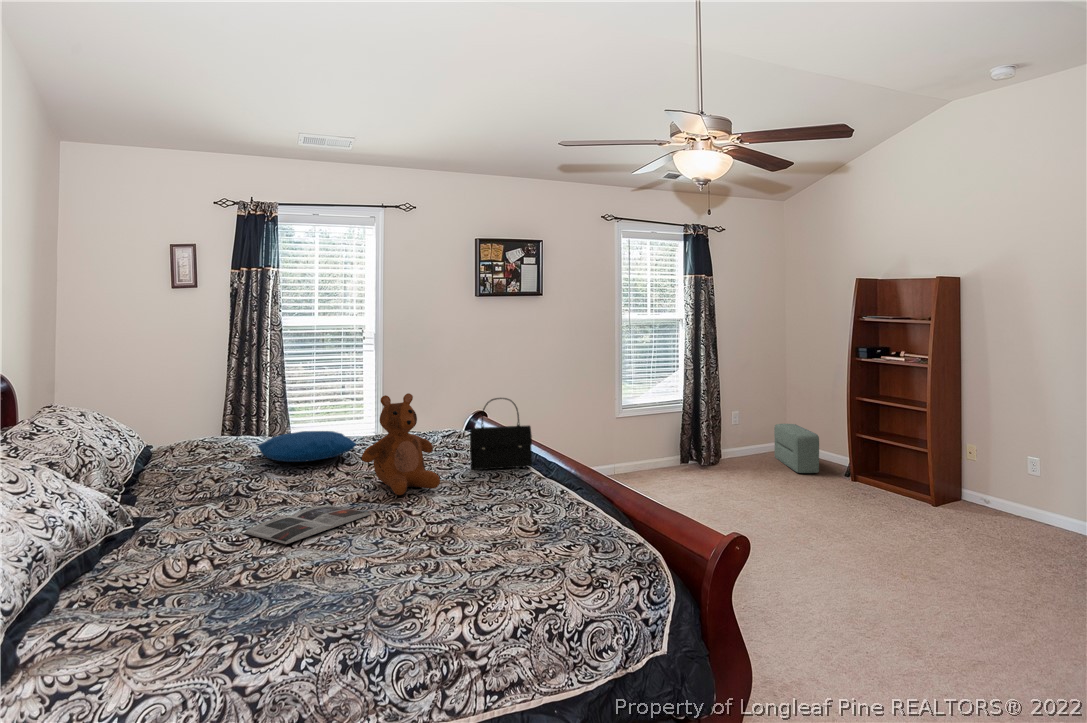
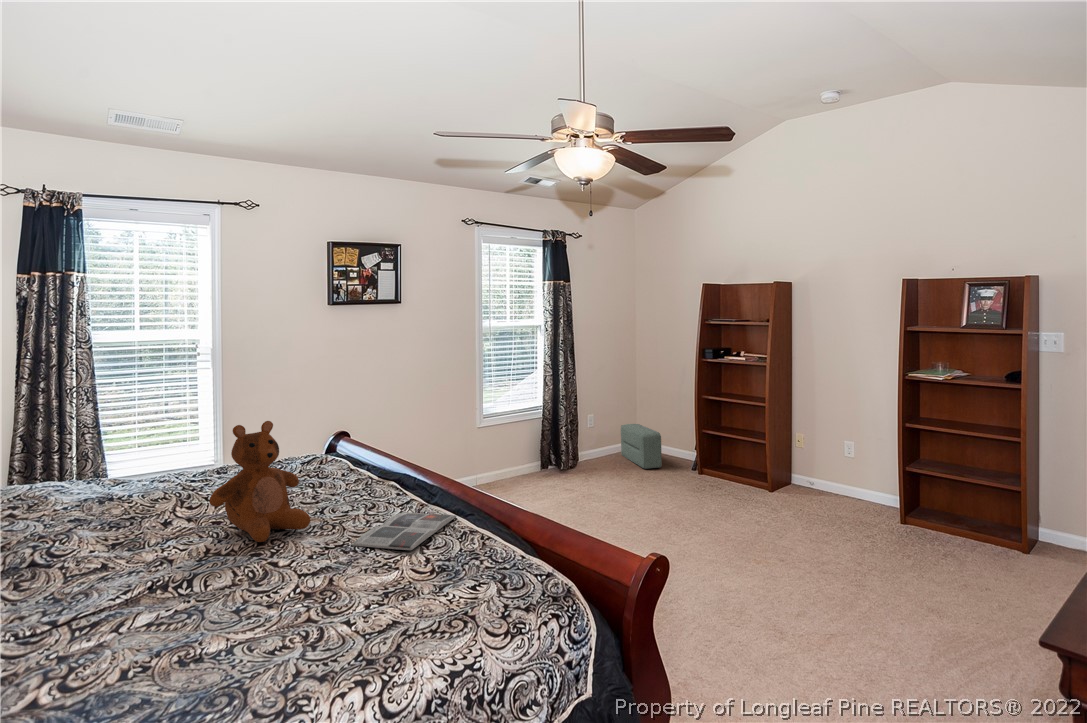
handbag: present [470,398,532,470] -> none [341,419,412,501]
pillow: present [258,431,356,462] -> none [61,468,199,511]
magazine: present [244,505,371,544] -> present [353,512,456,550]

